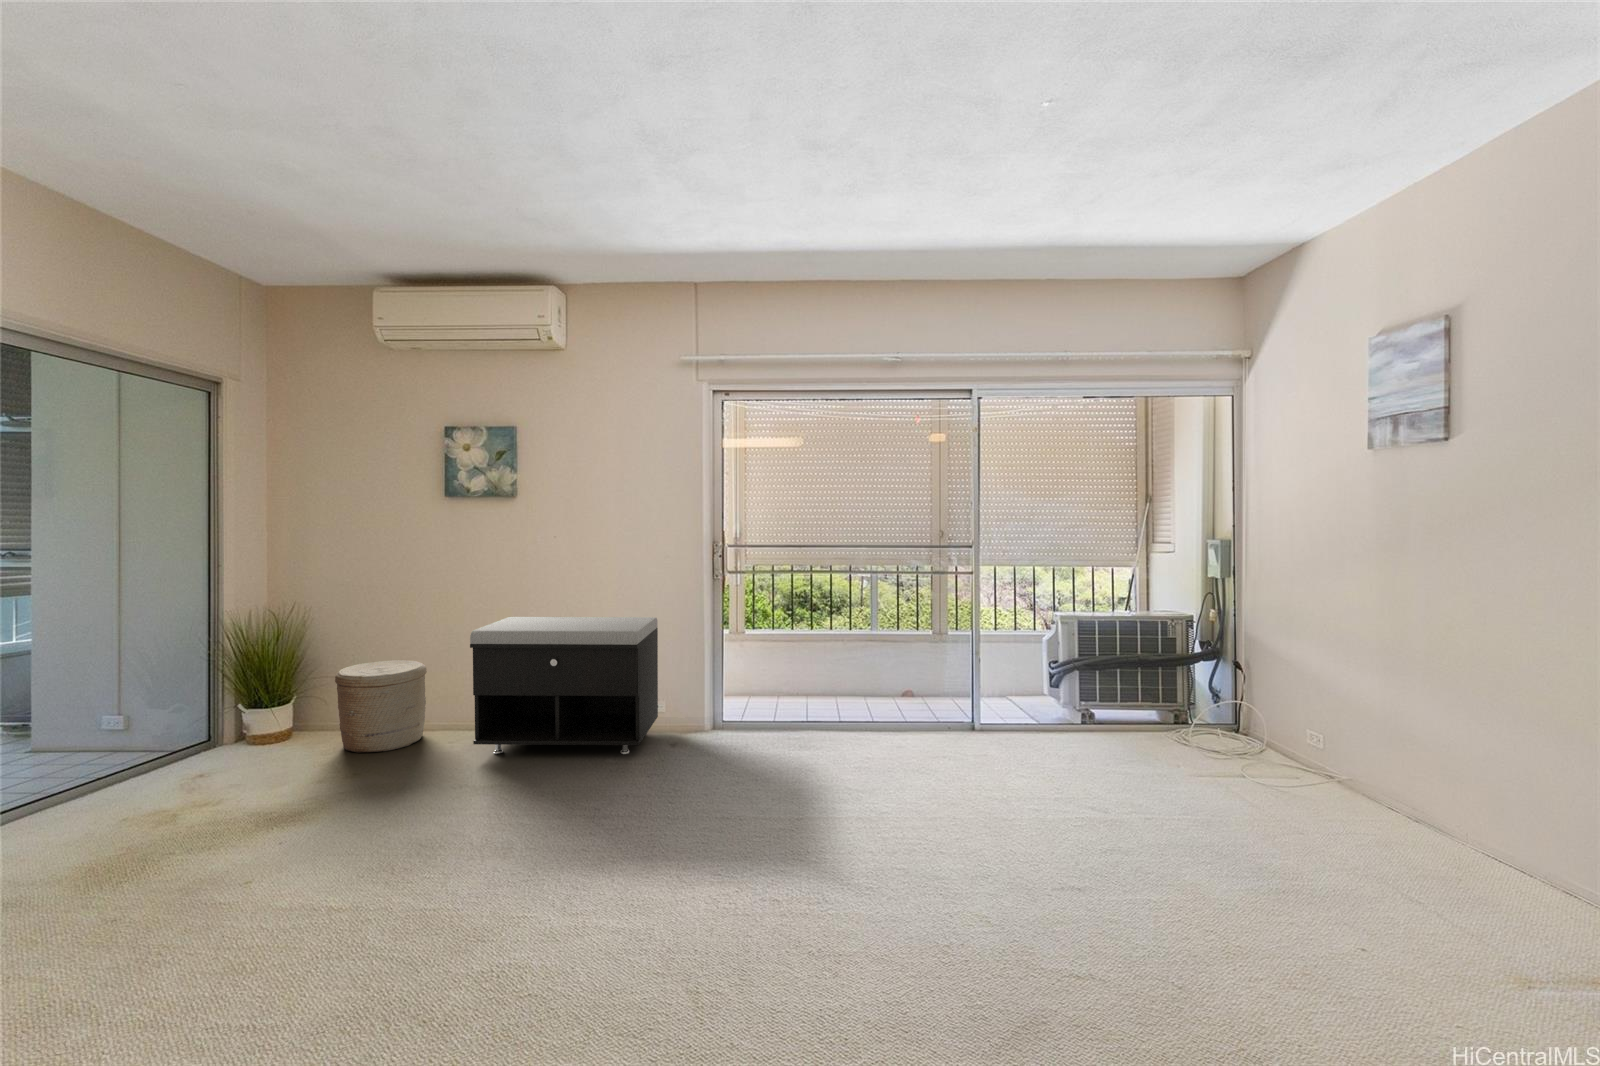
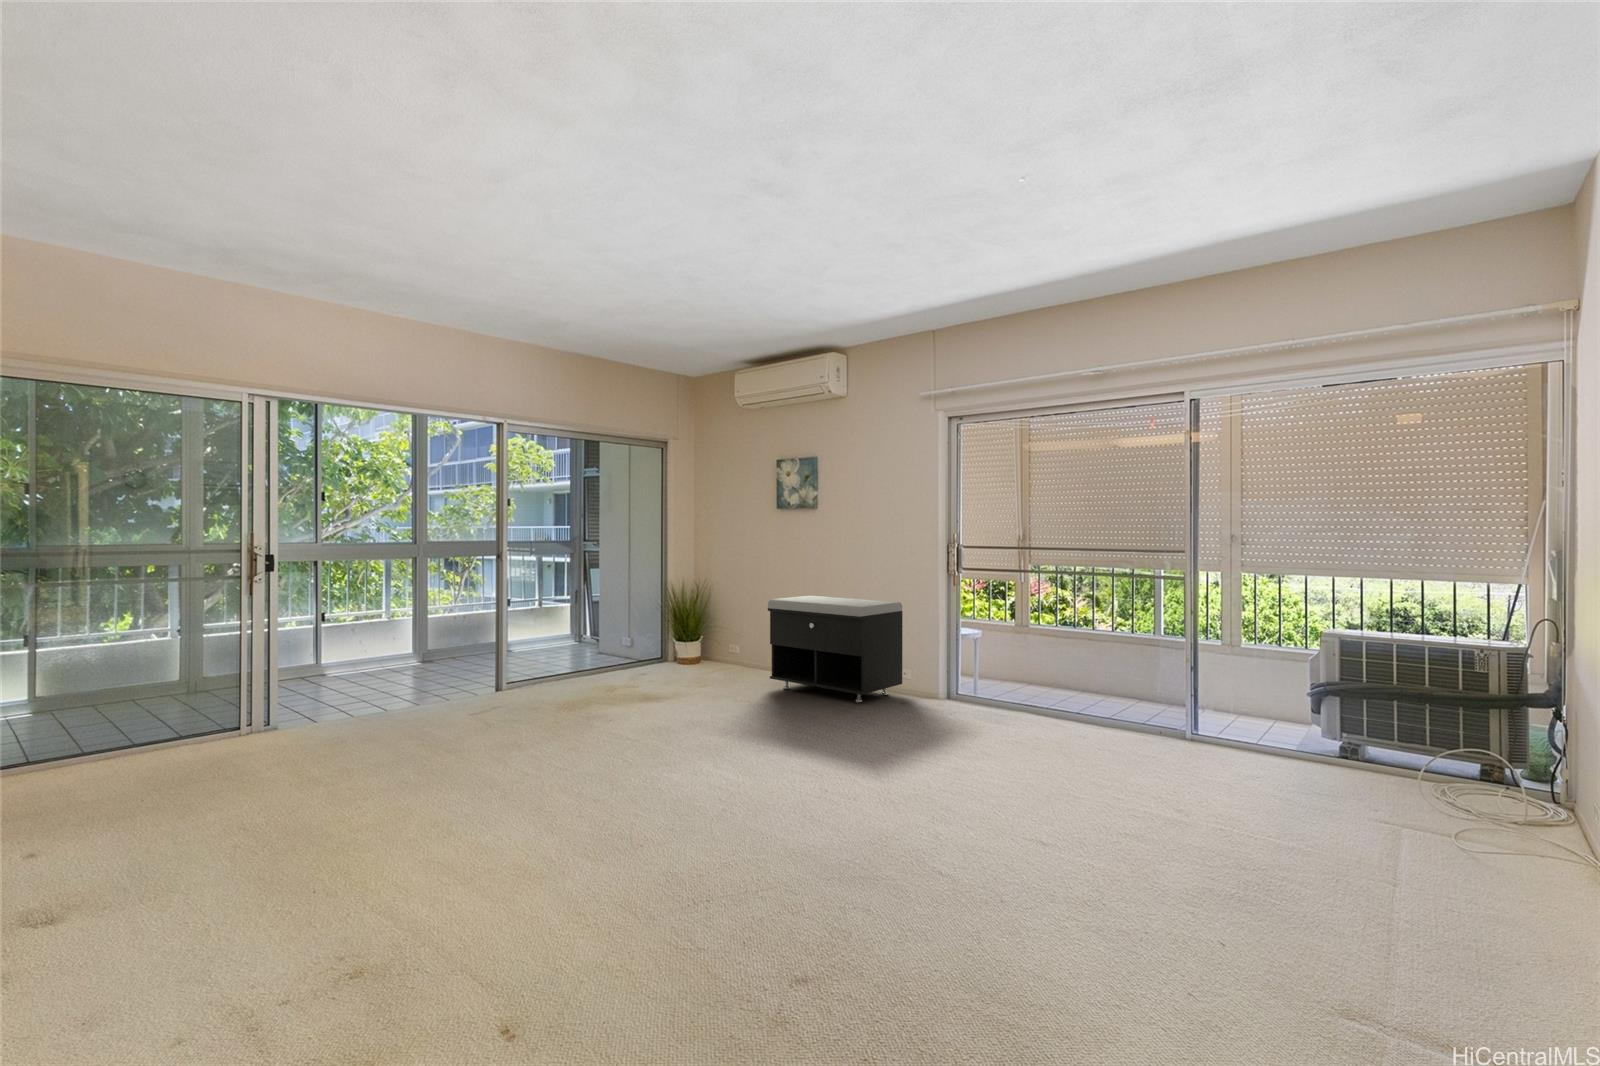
woven basket: present [335,660,427,753] -> none [710,621,763,678]

